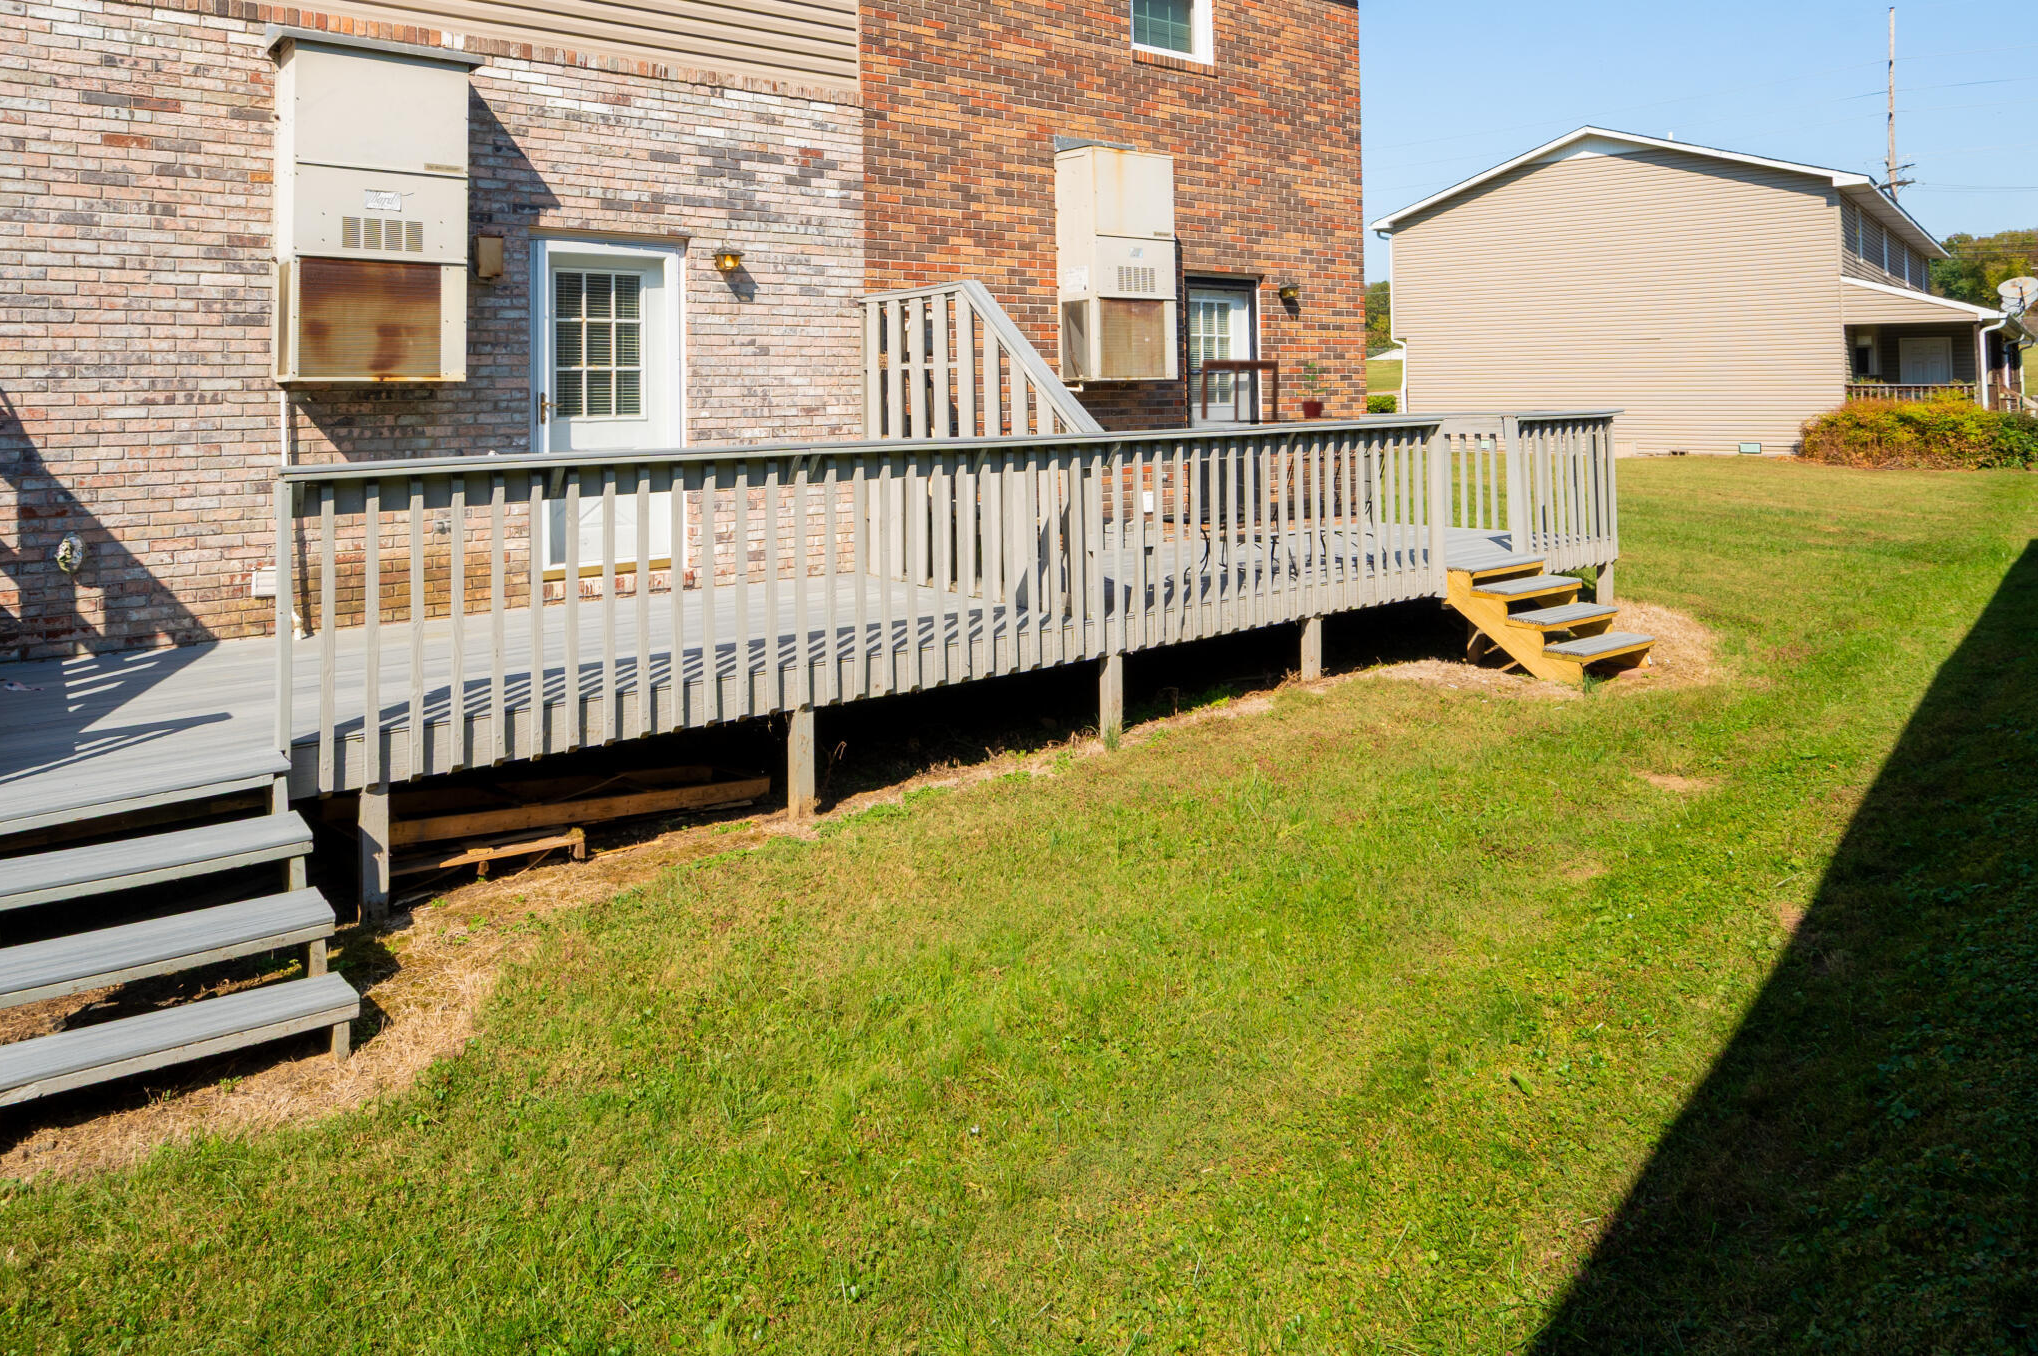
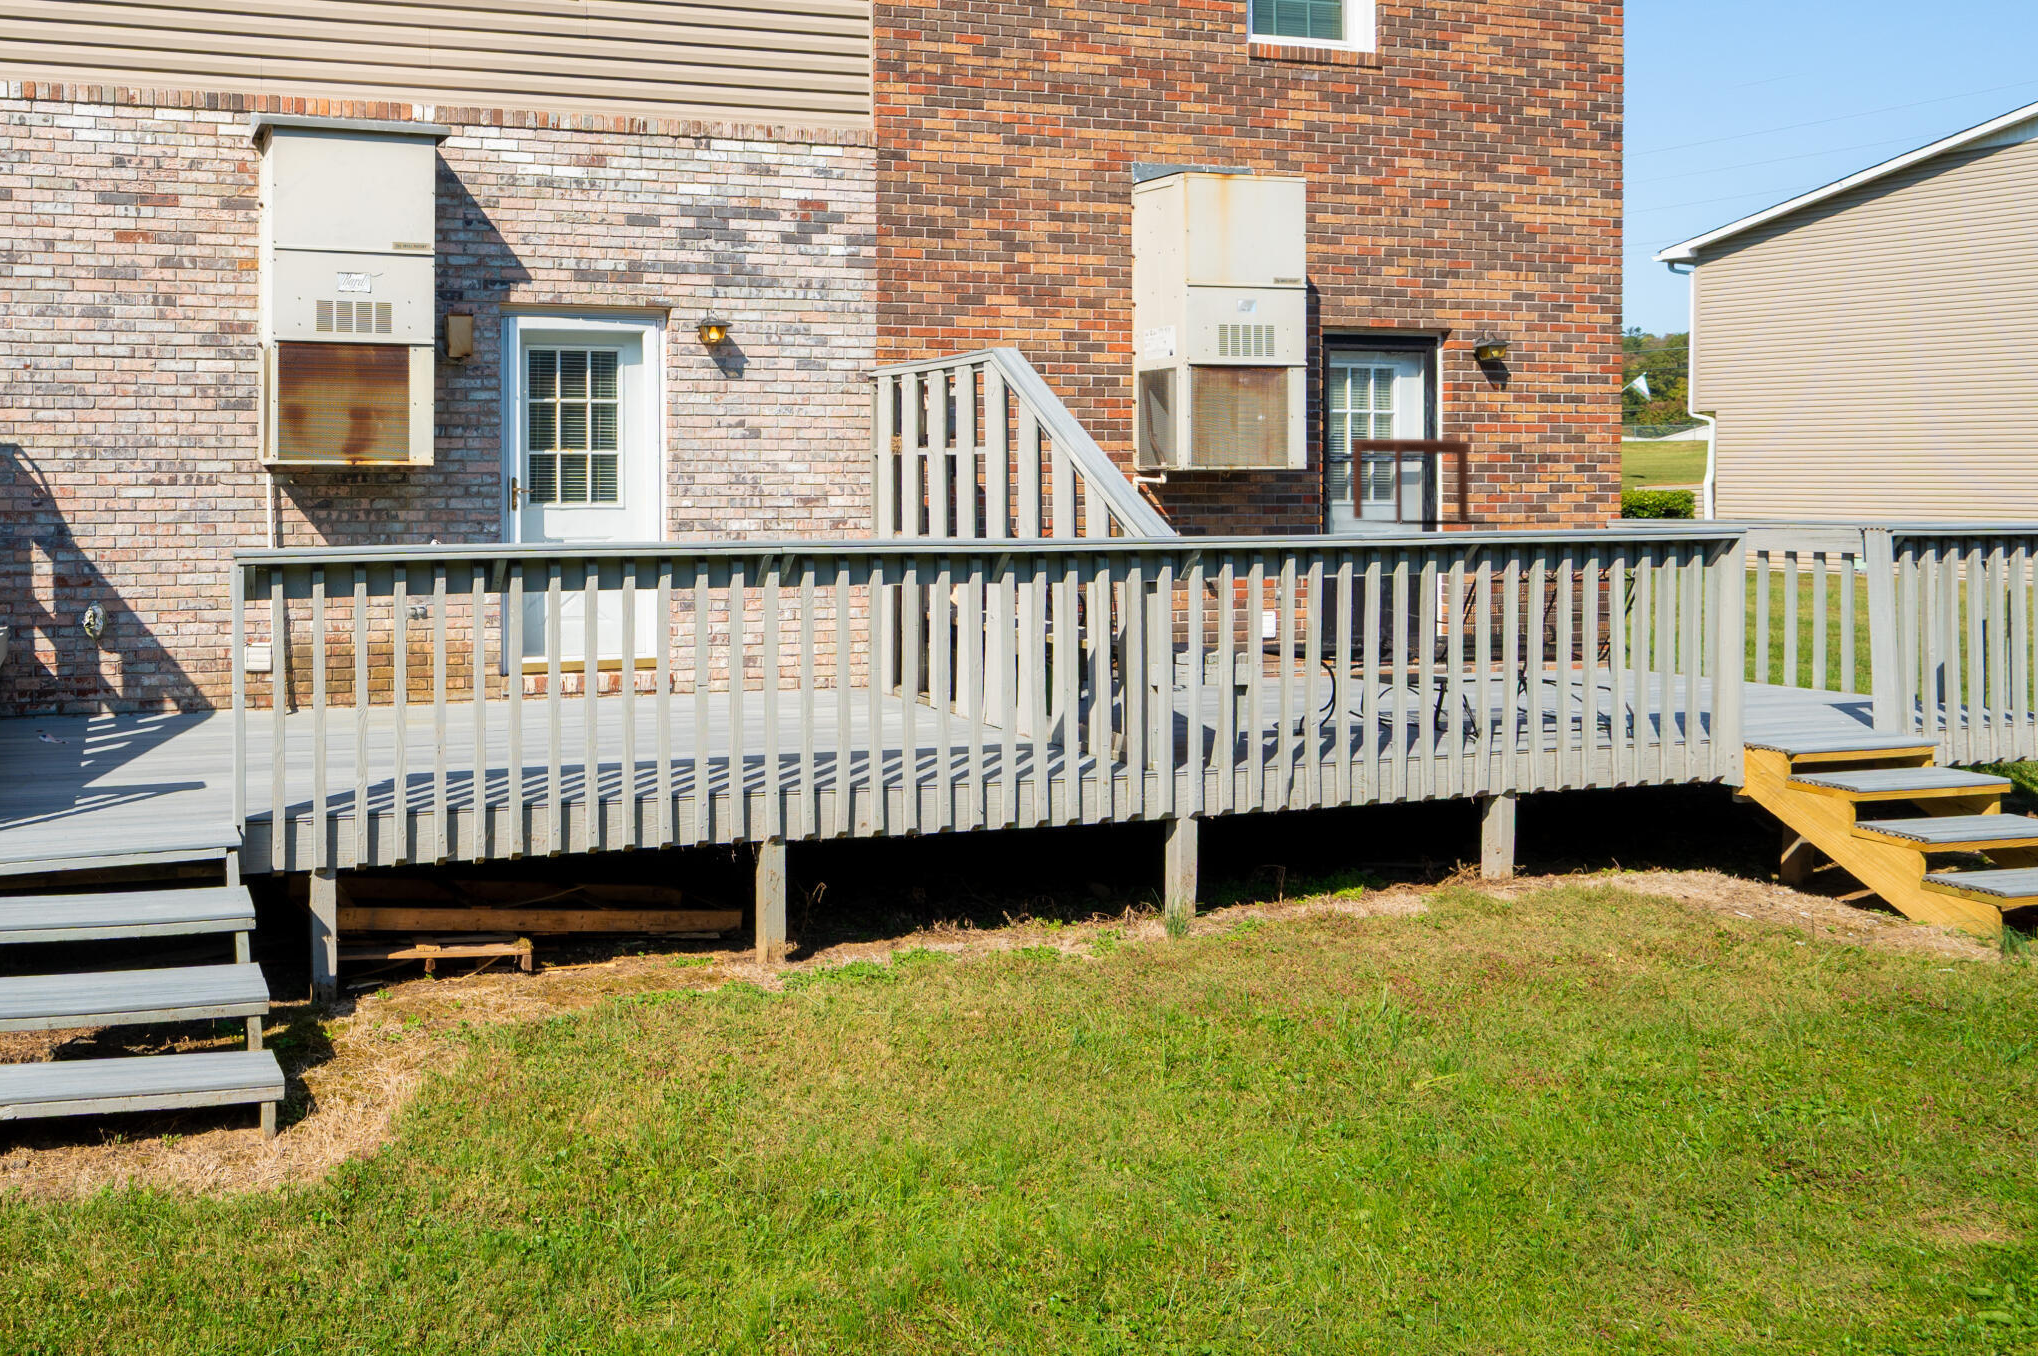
potted plant: present [1299,363,1328,418] -> none [1488,438,1562,520]

